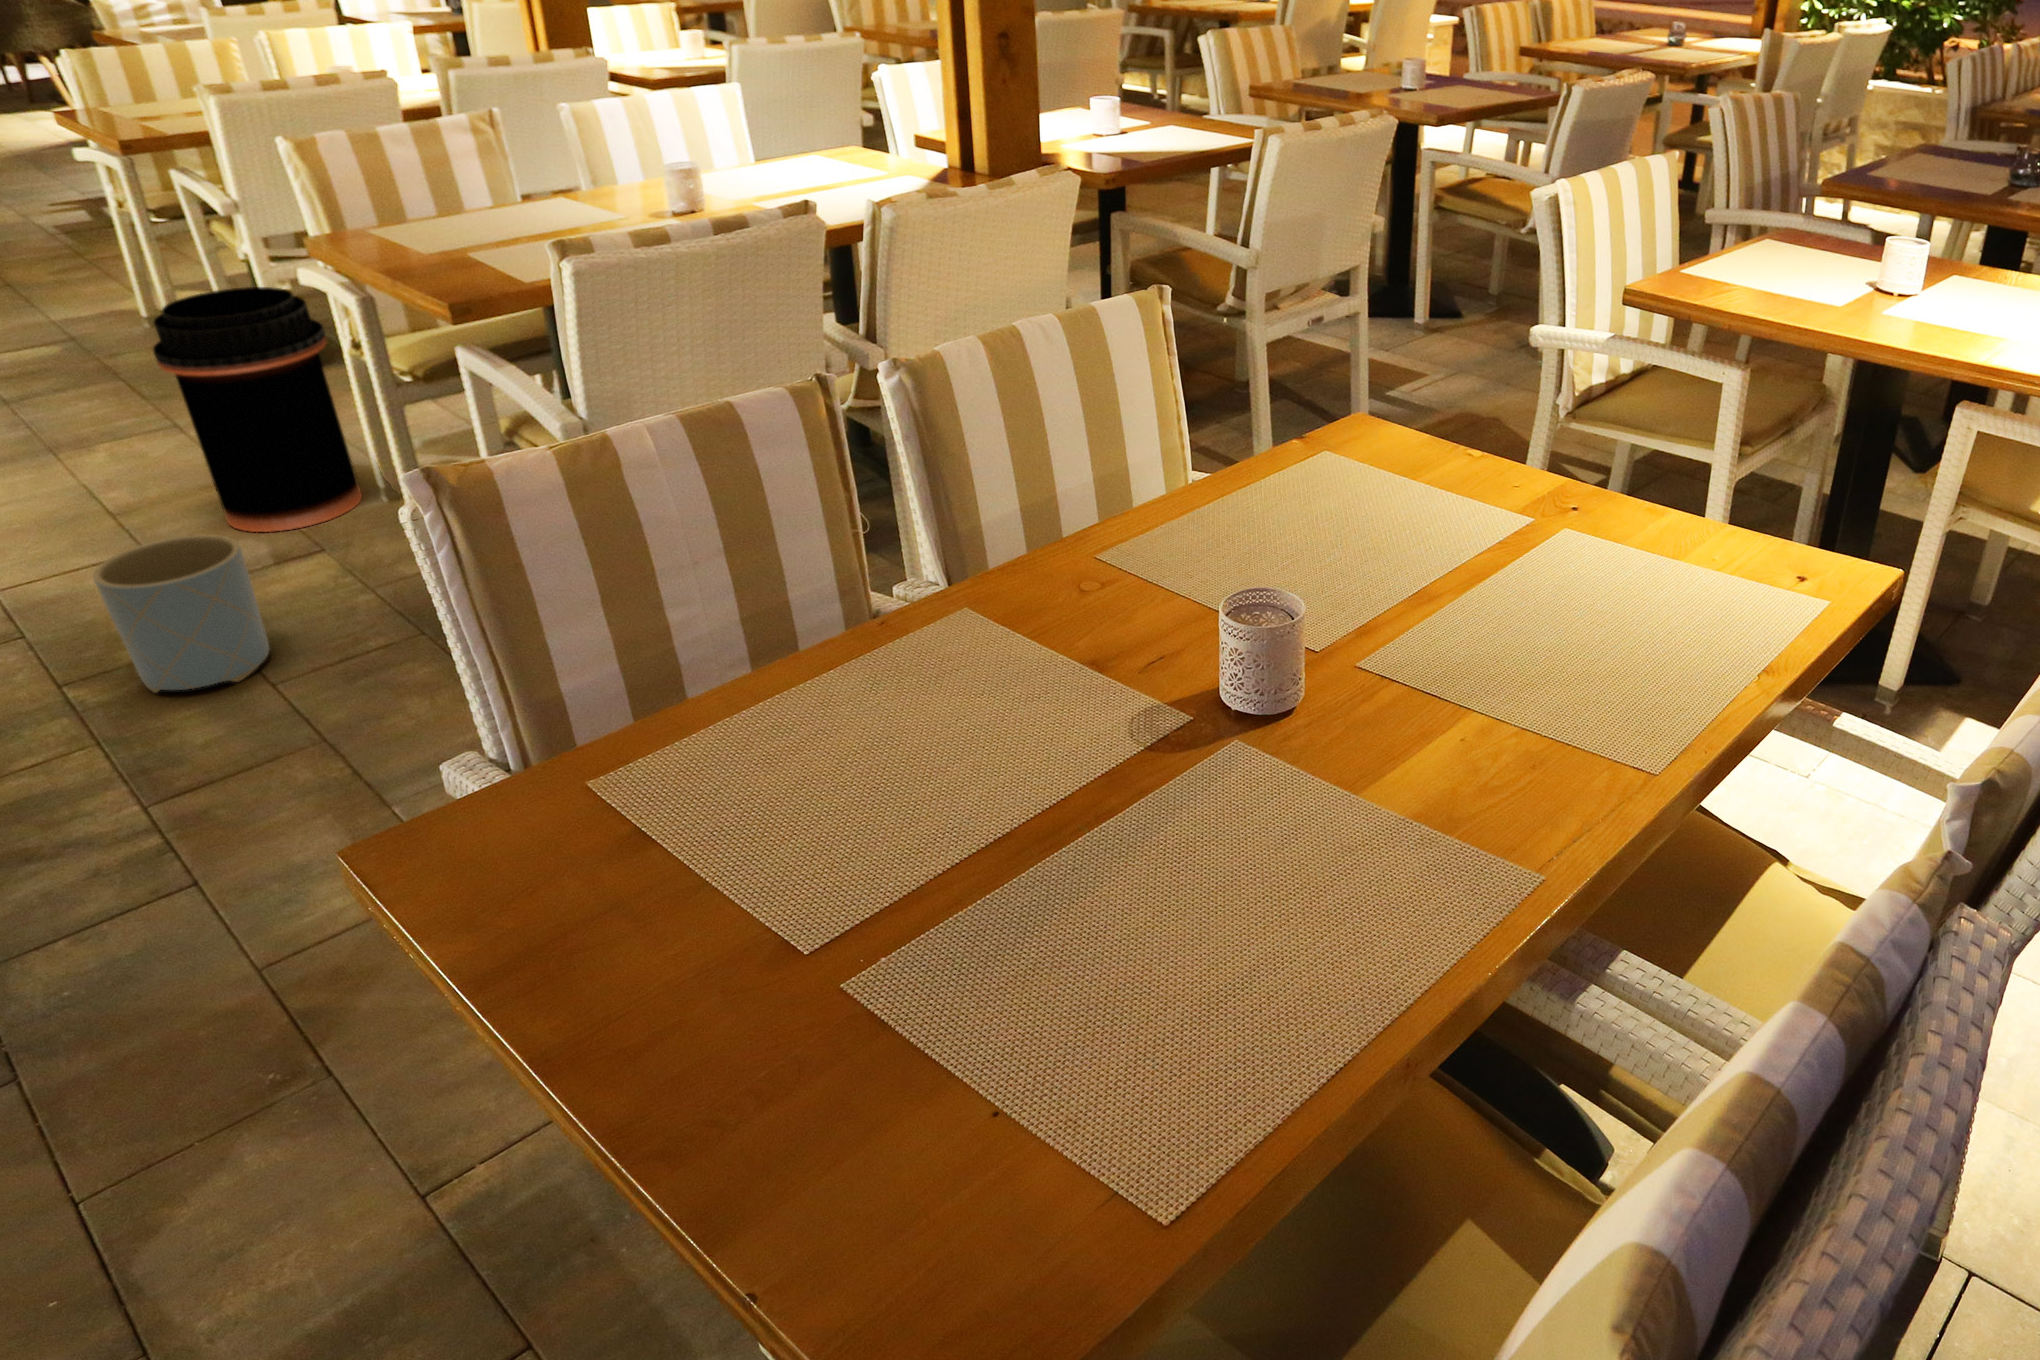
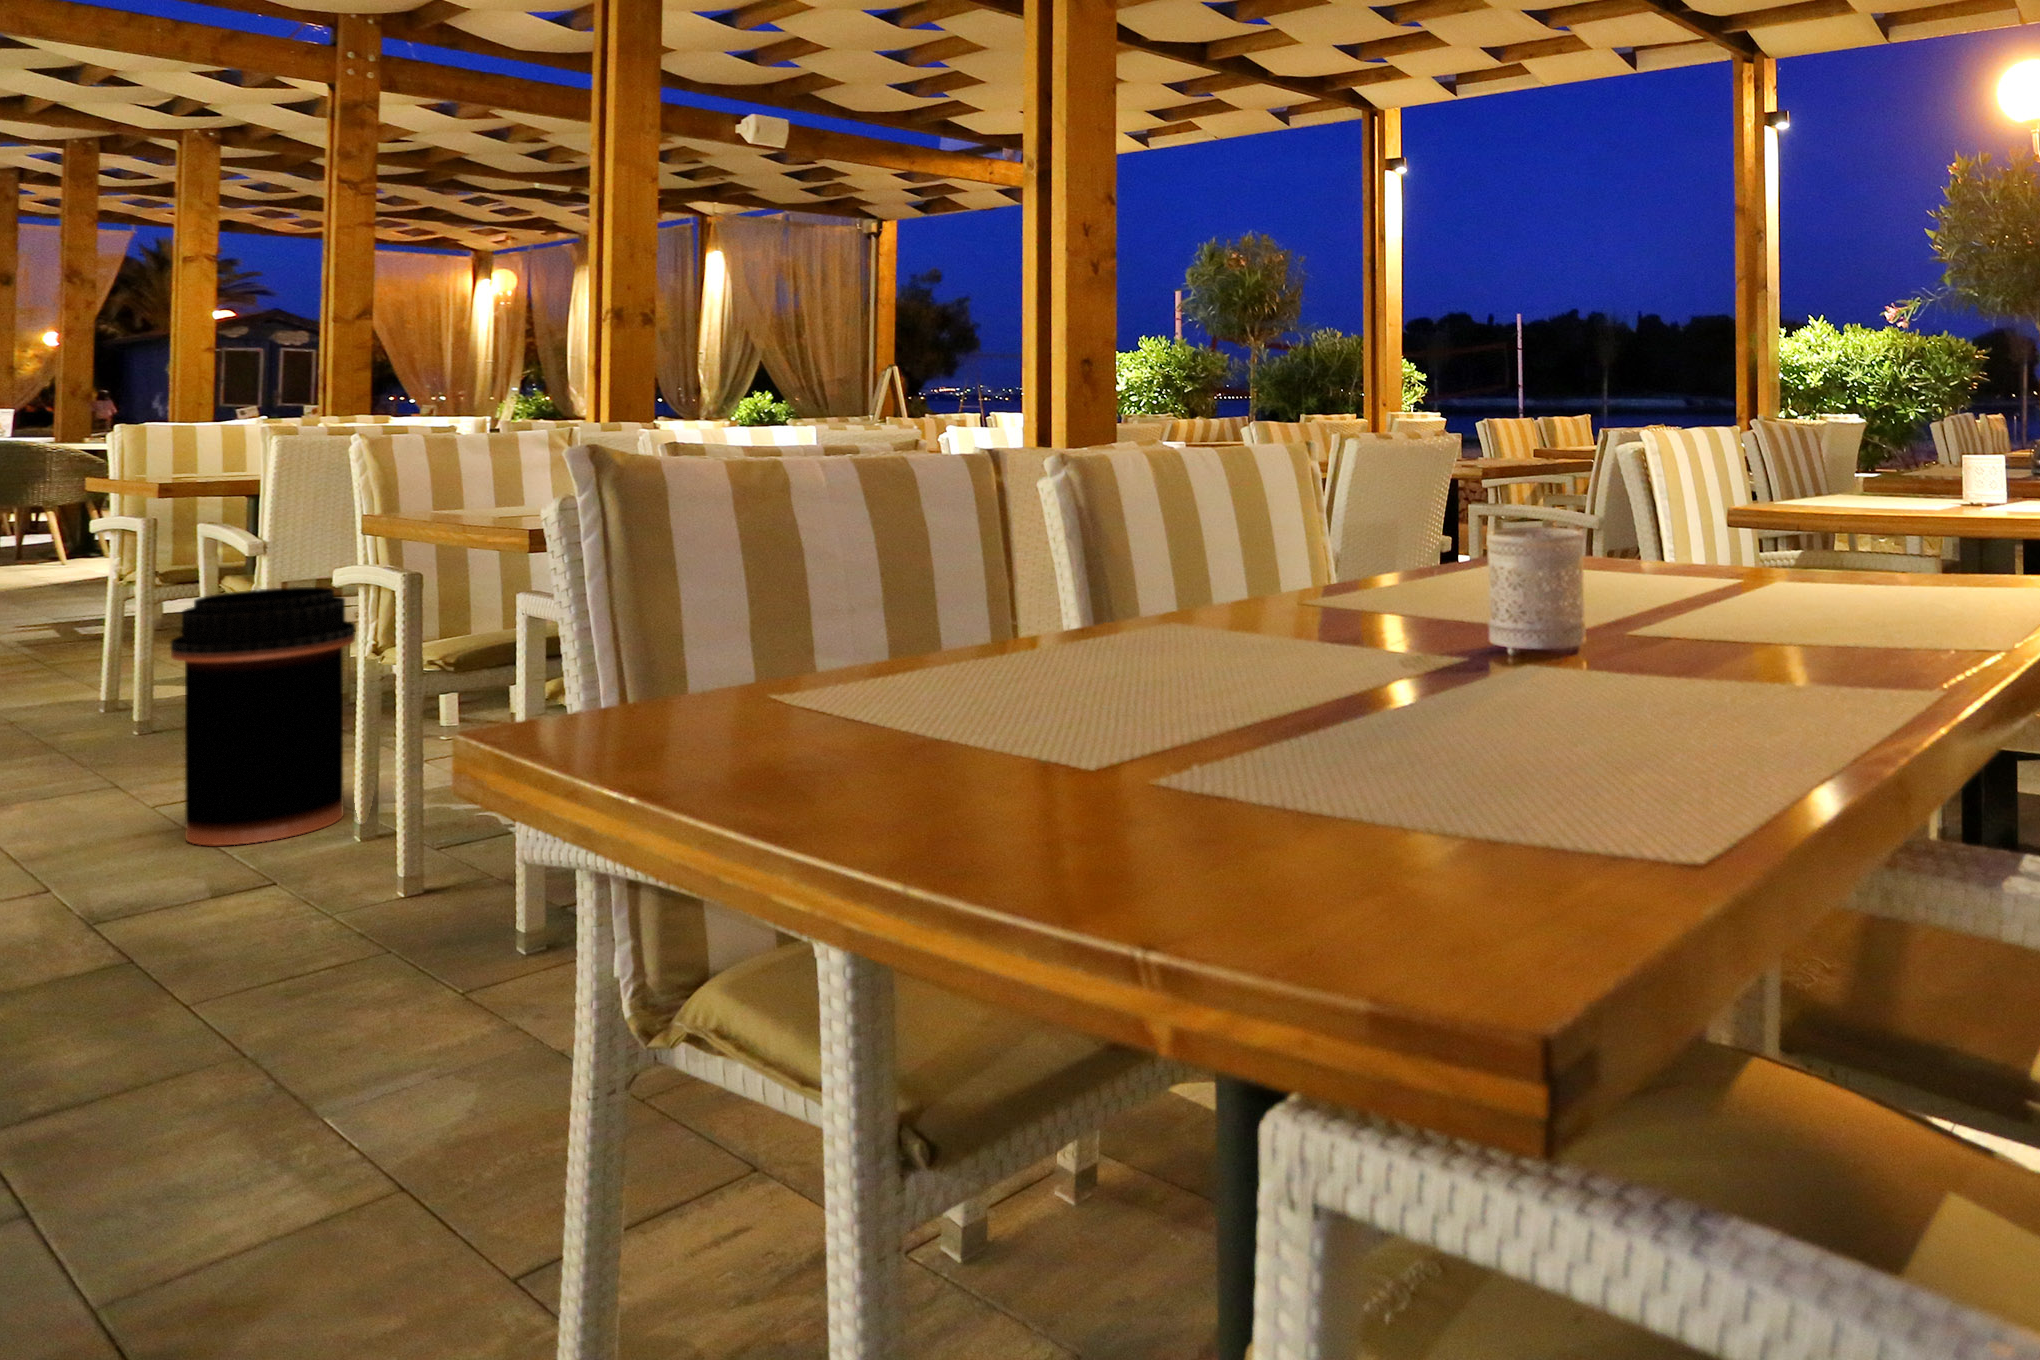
planter: present [93,534,270,693] -> none [56,795,229,975]

